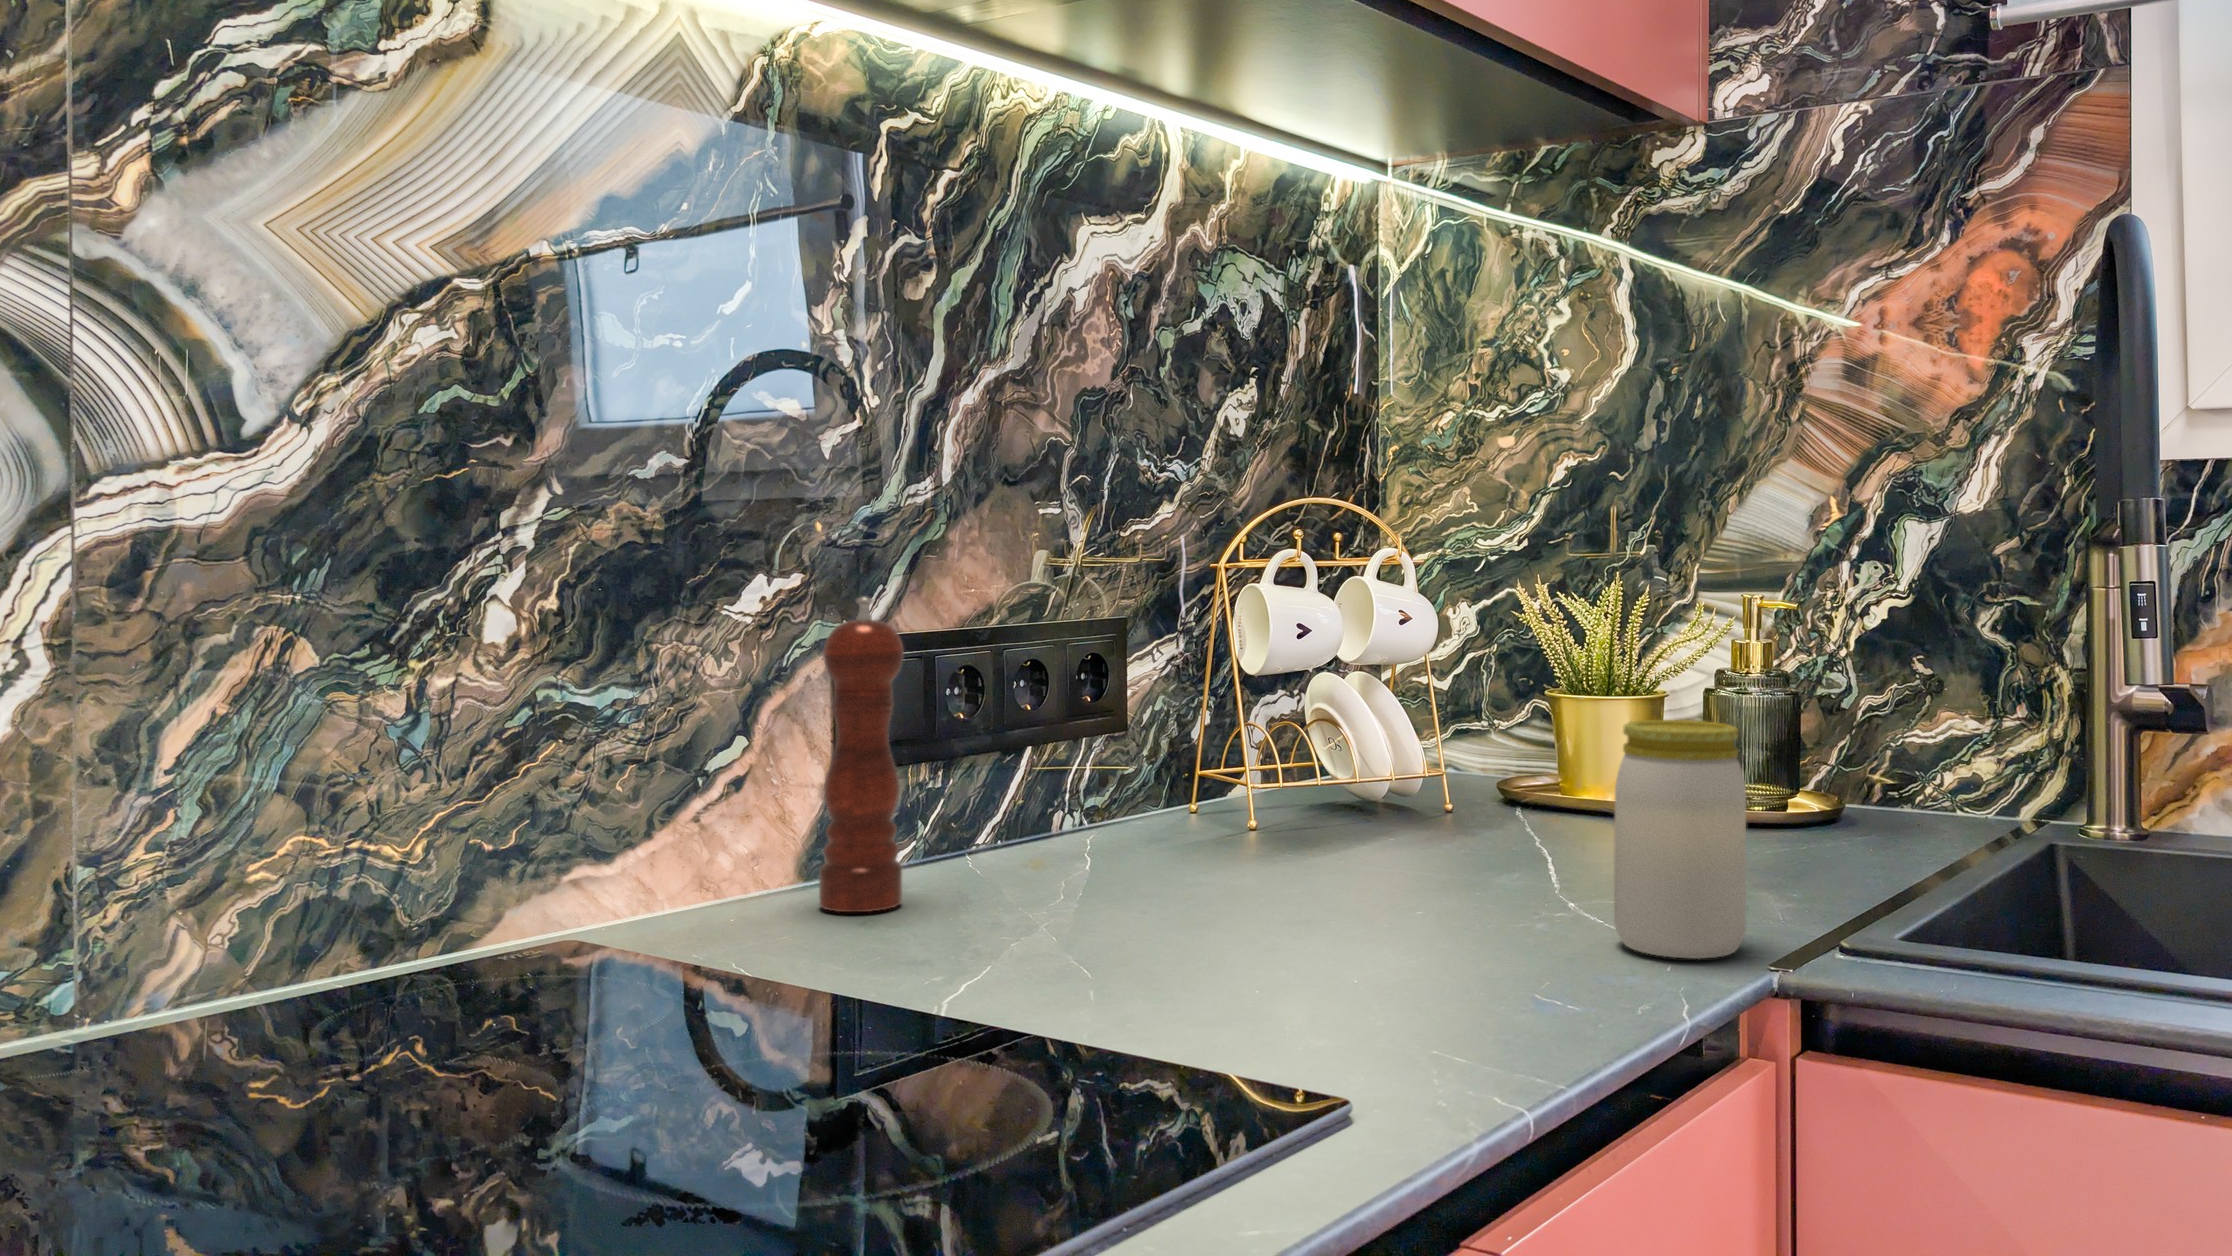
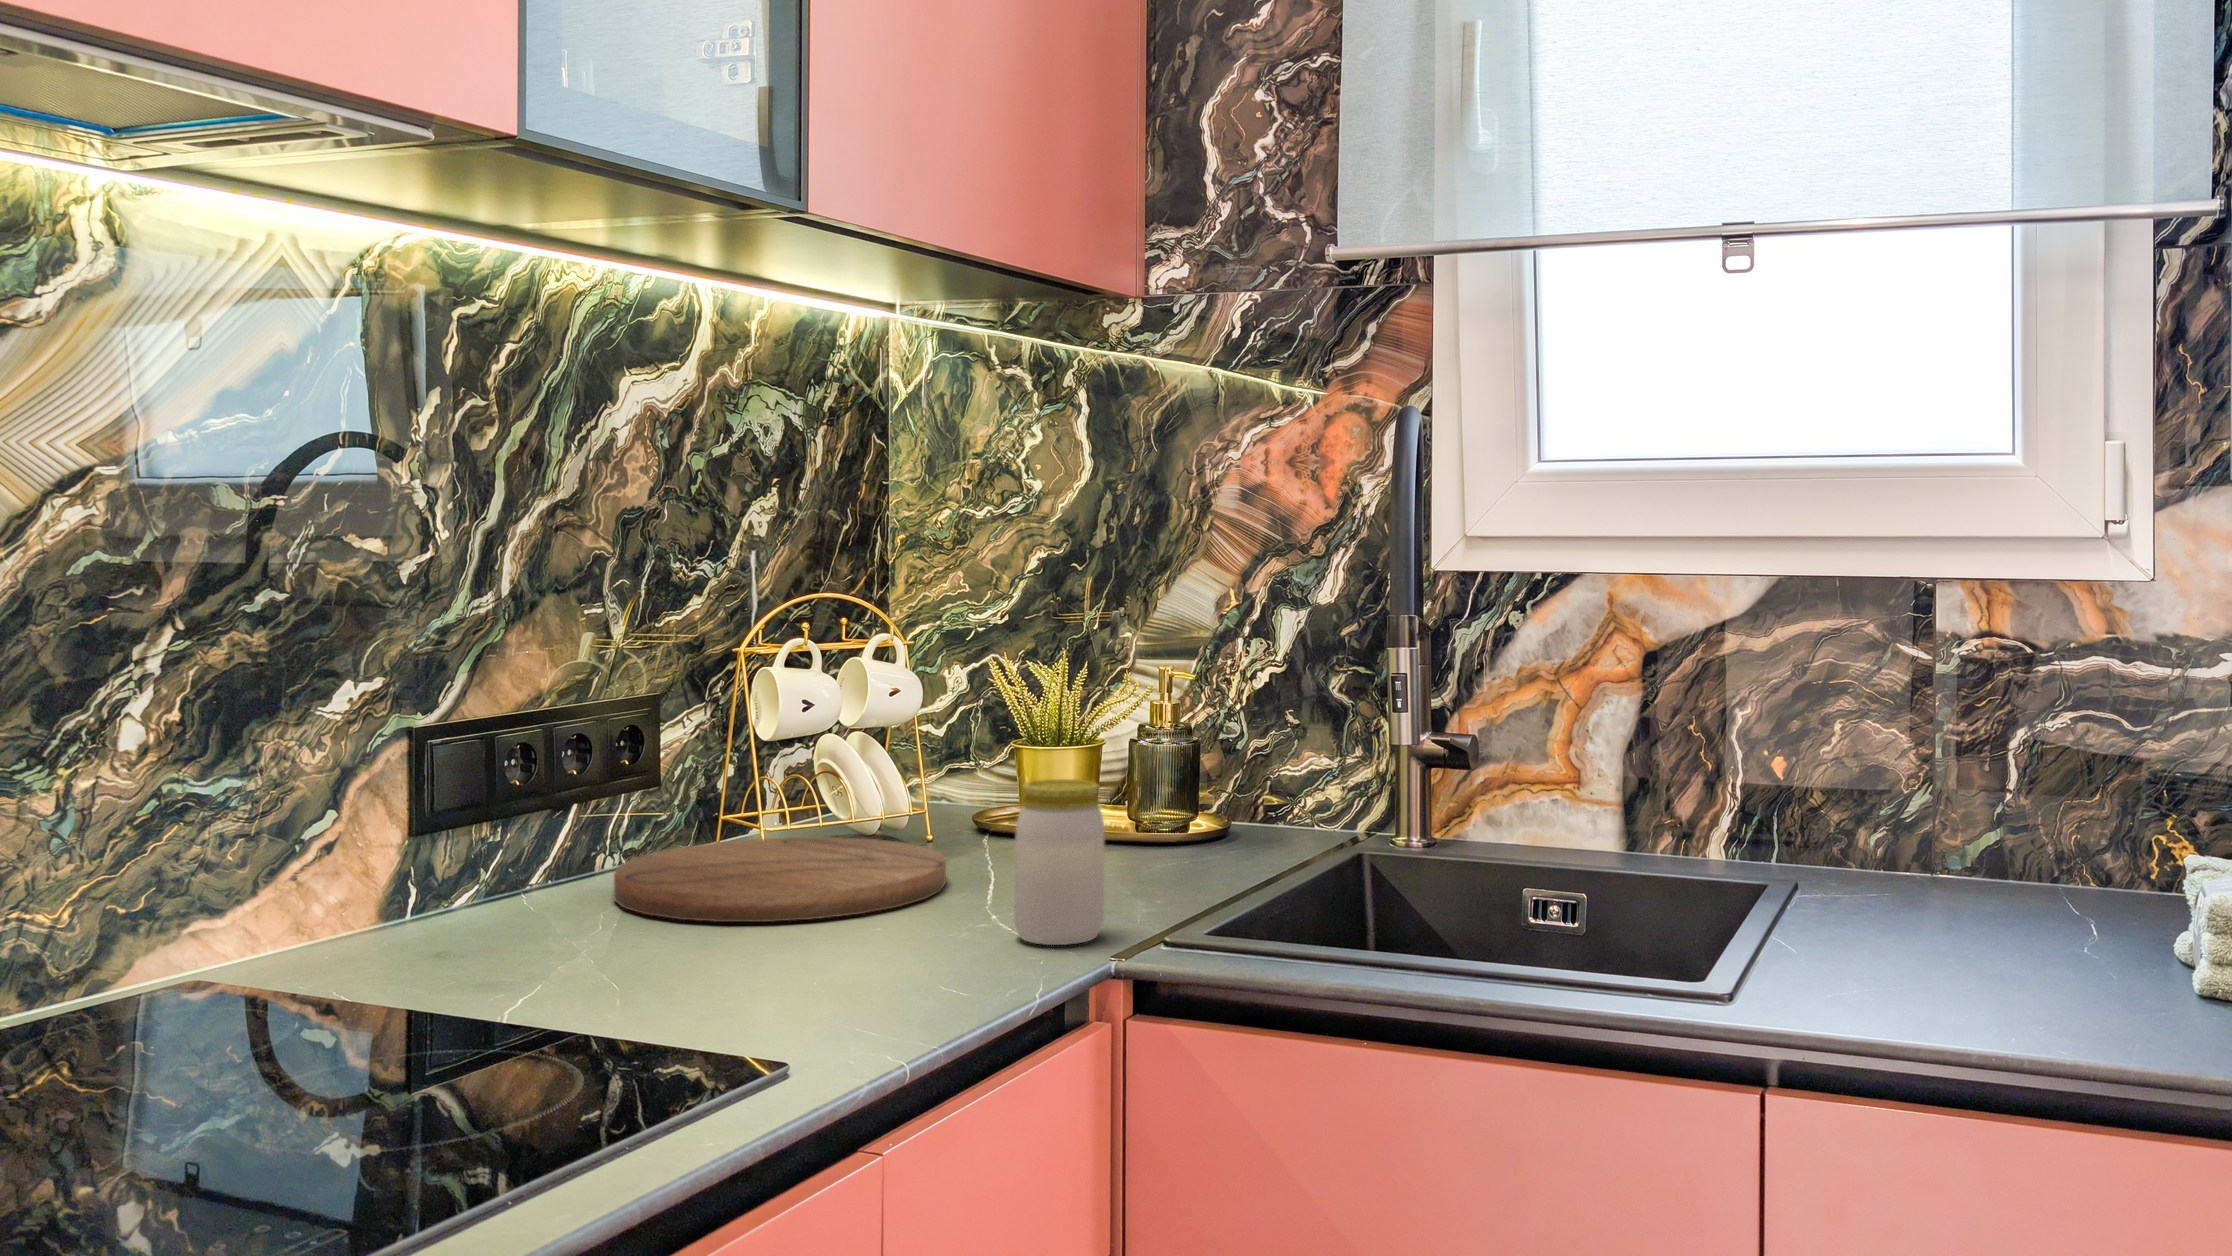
pepper mill: present [819,597,904,912] -> none [401,700,473,946]
cutting board: none [1072,801,1487,904] -> present [614,837,946,922]

